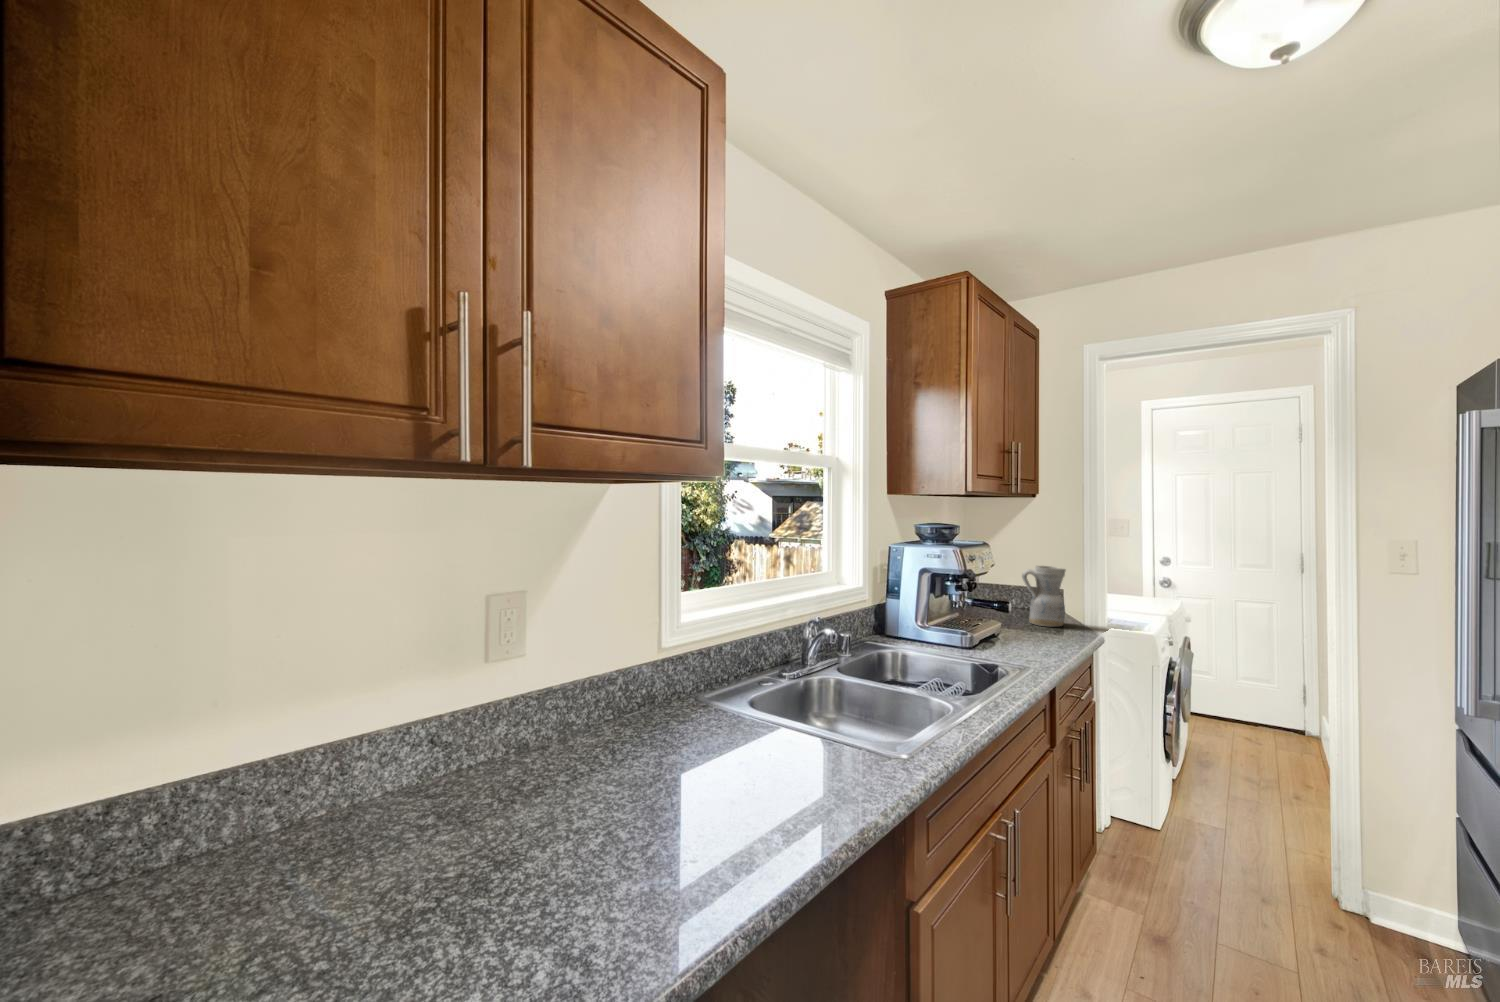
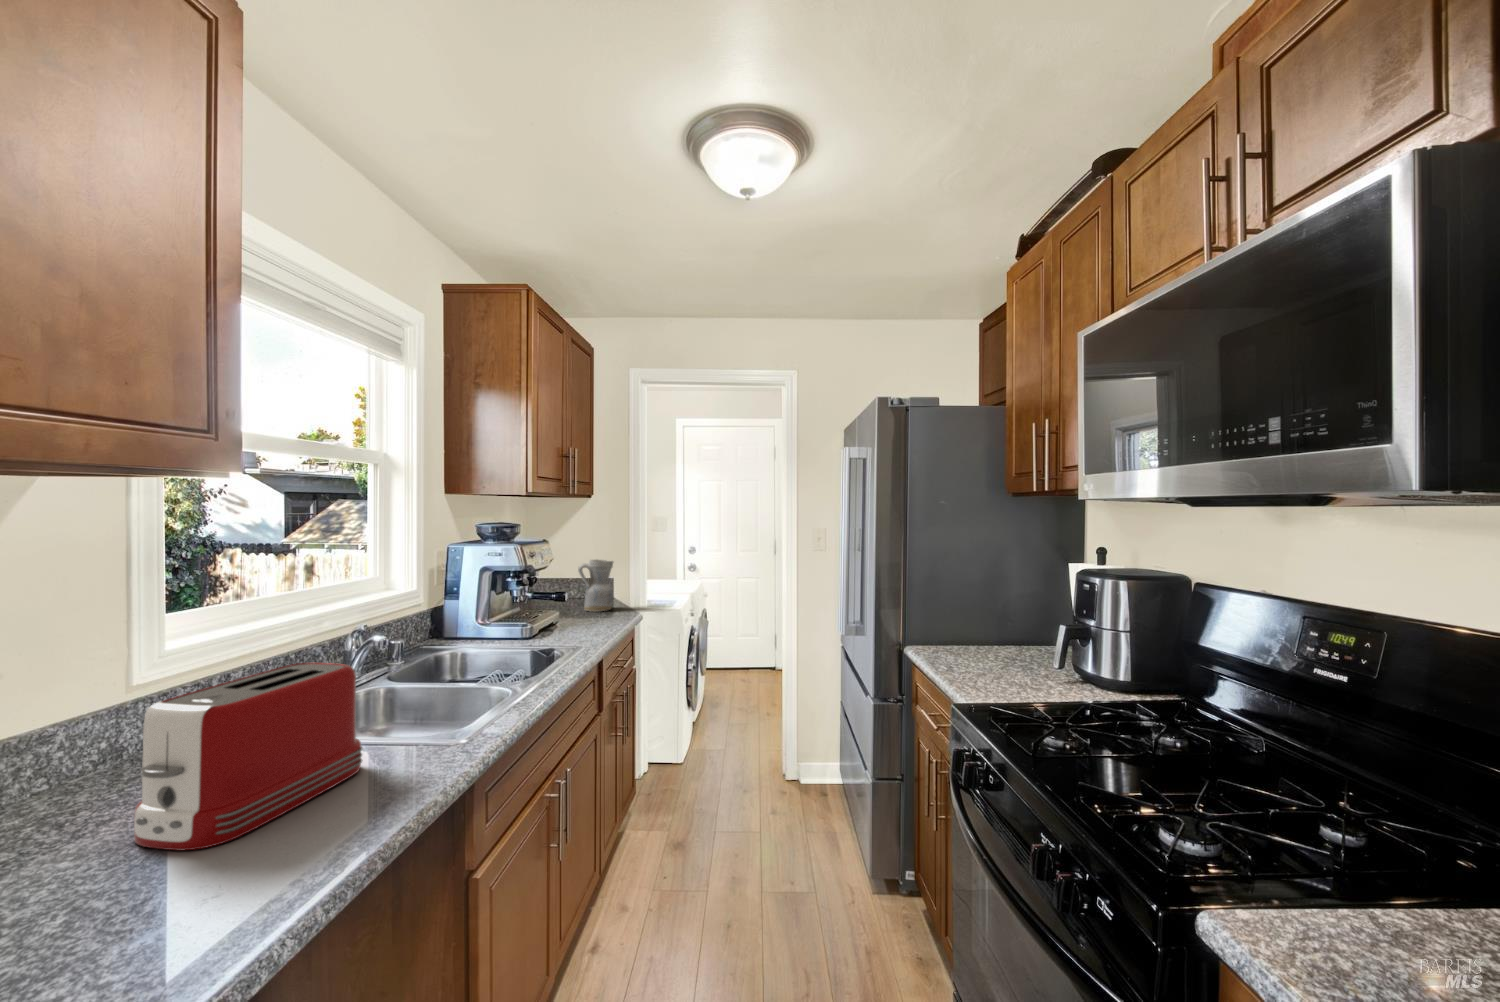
toaster: none [656,652,811,807] -> present [134,663,363,850]

